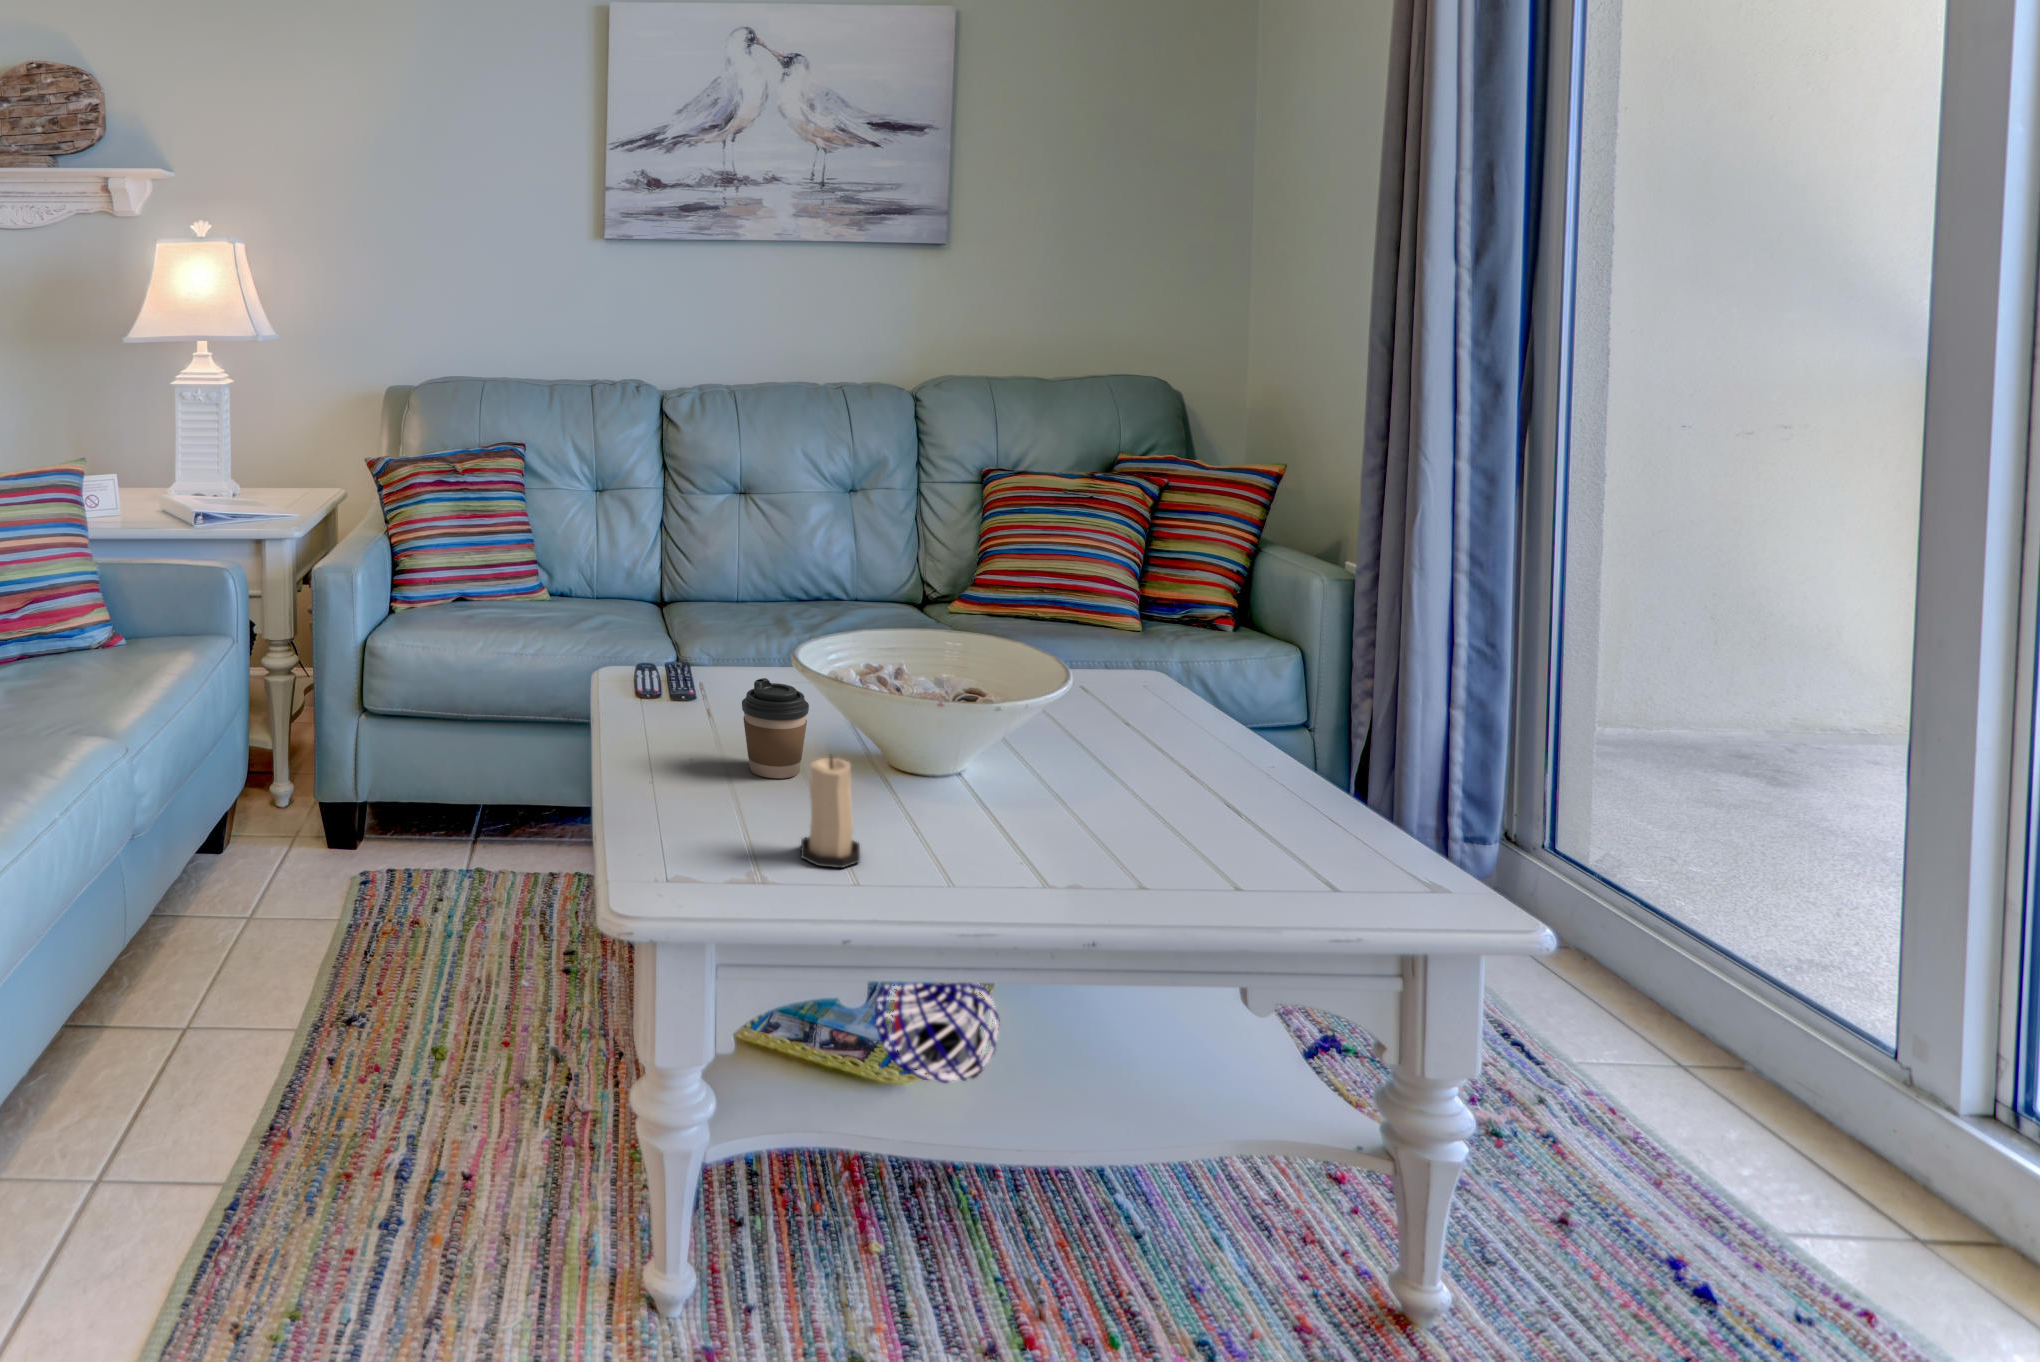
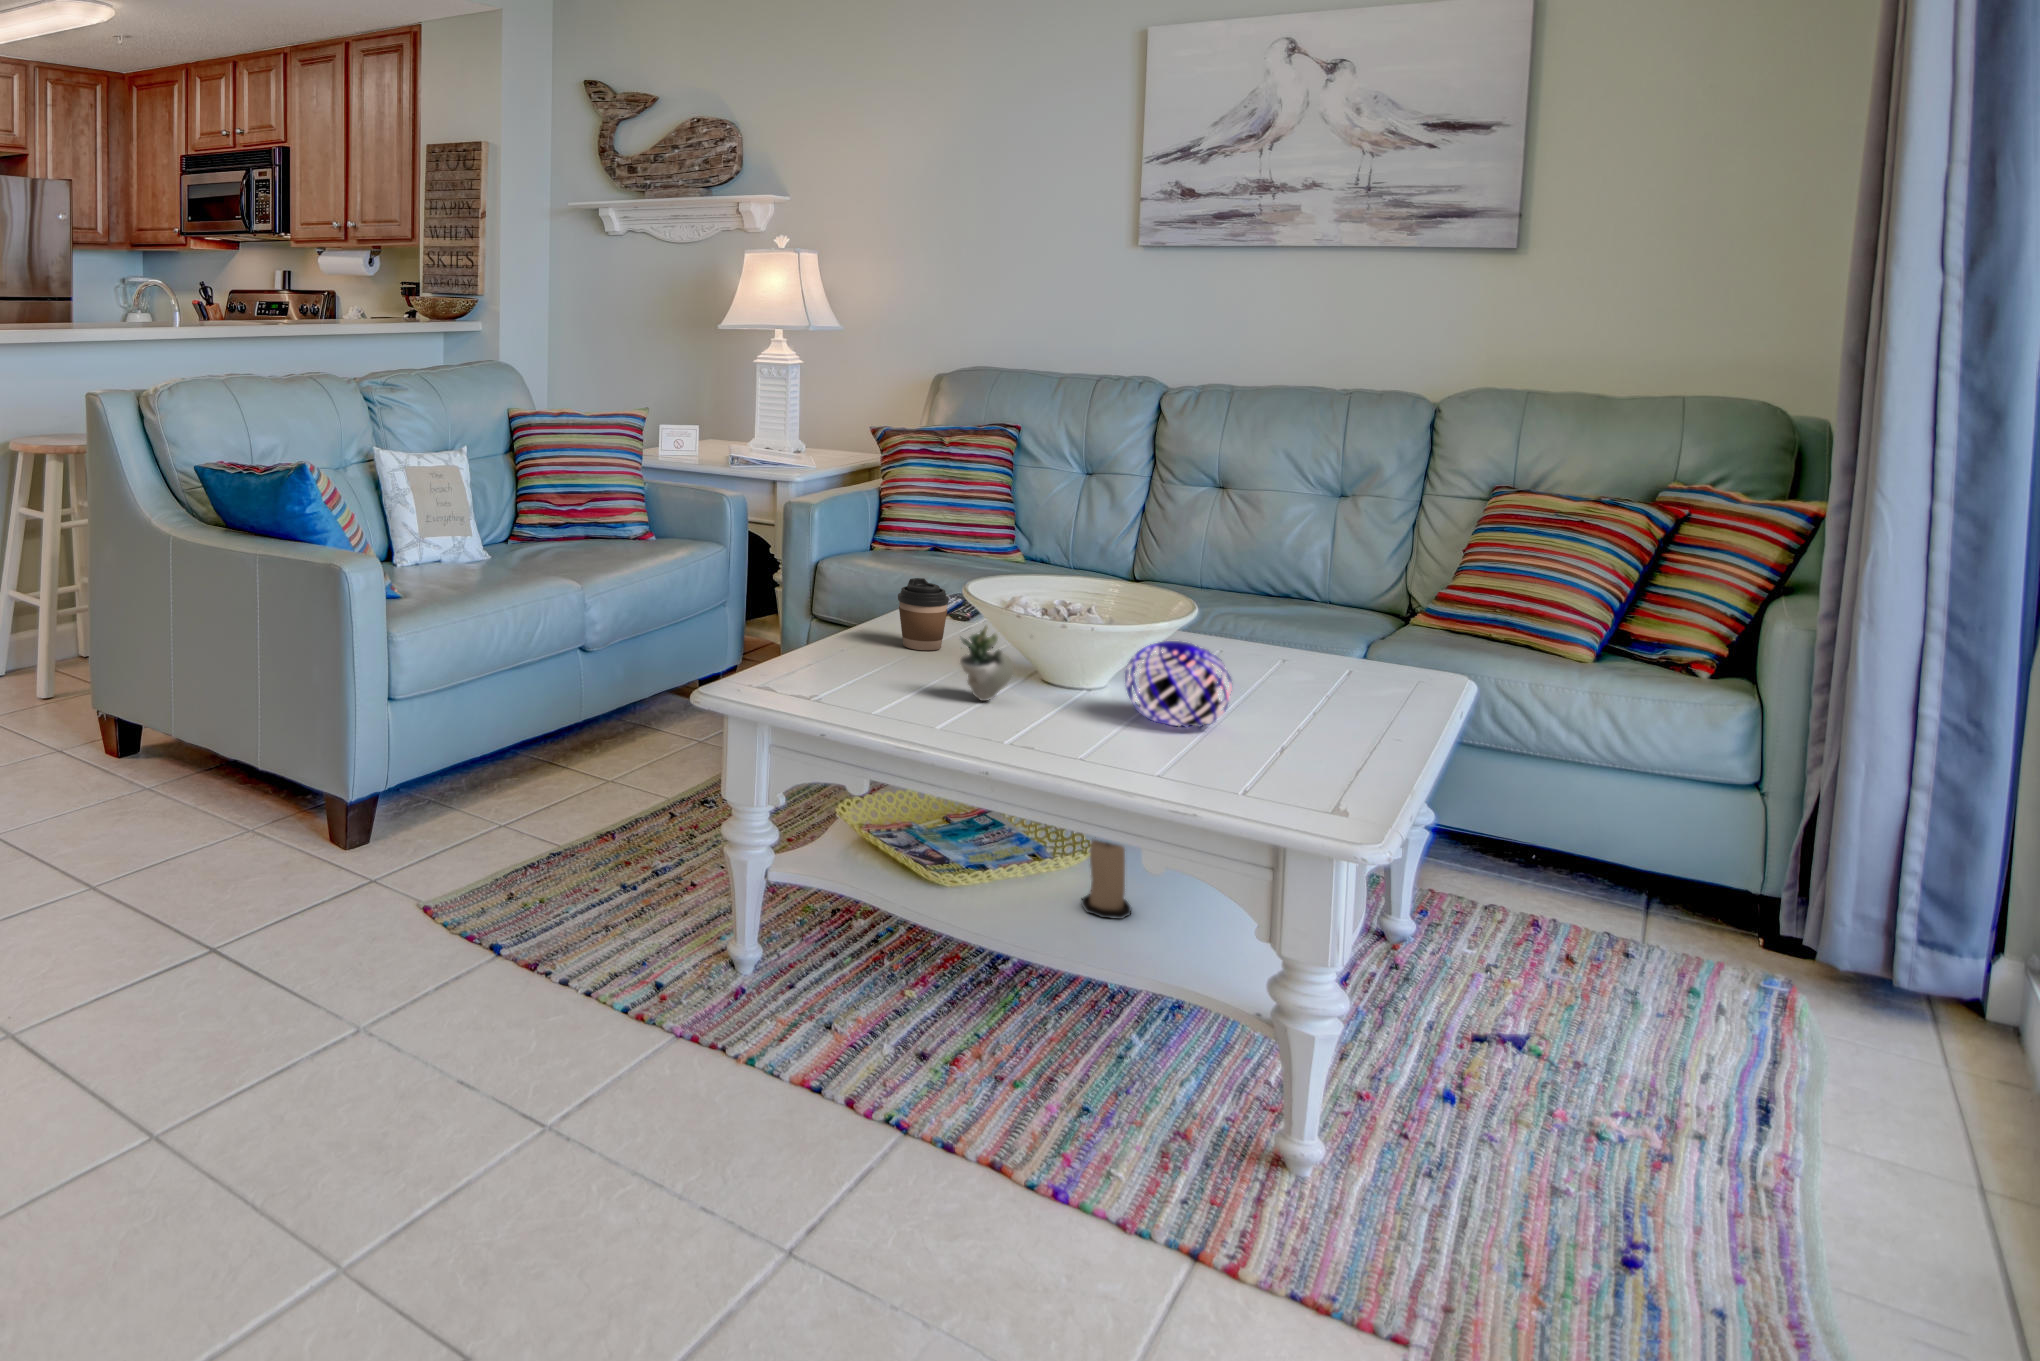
succulent plant: none [966,749,1113,854] -> present [960,626,1014,701]
candle: present [801,756,860,868] -> present [1082,840,1131,919]
decorative orb: present [875,984,999,1083] -> present [1125,641,1232,727]

